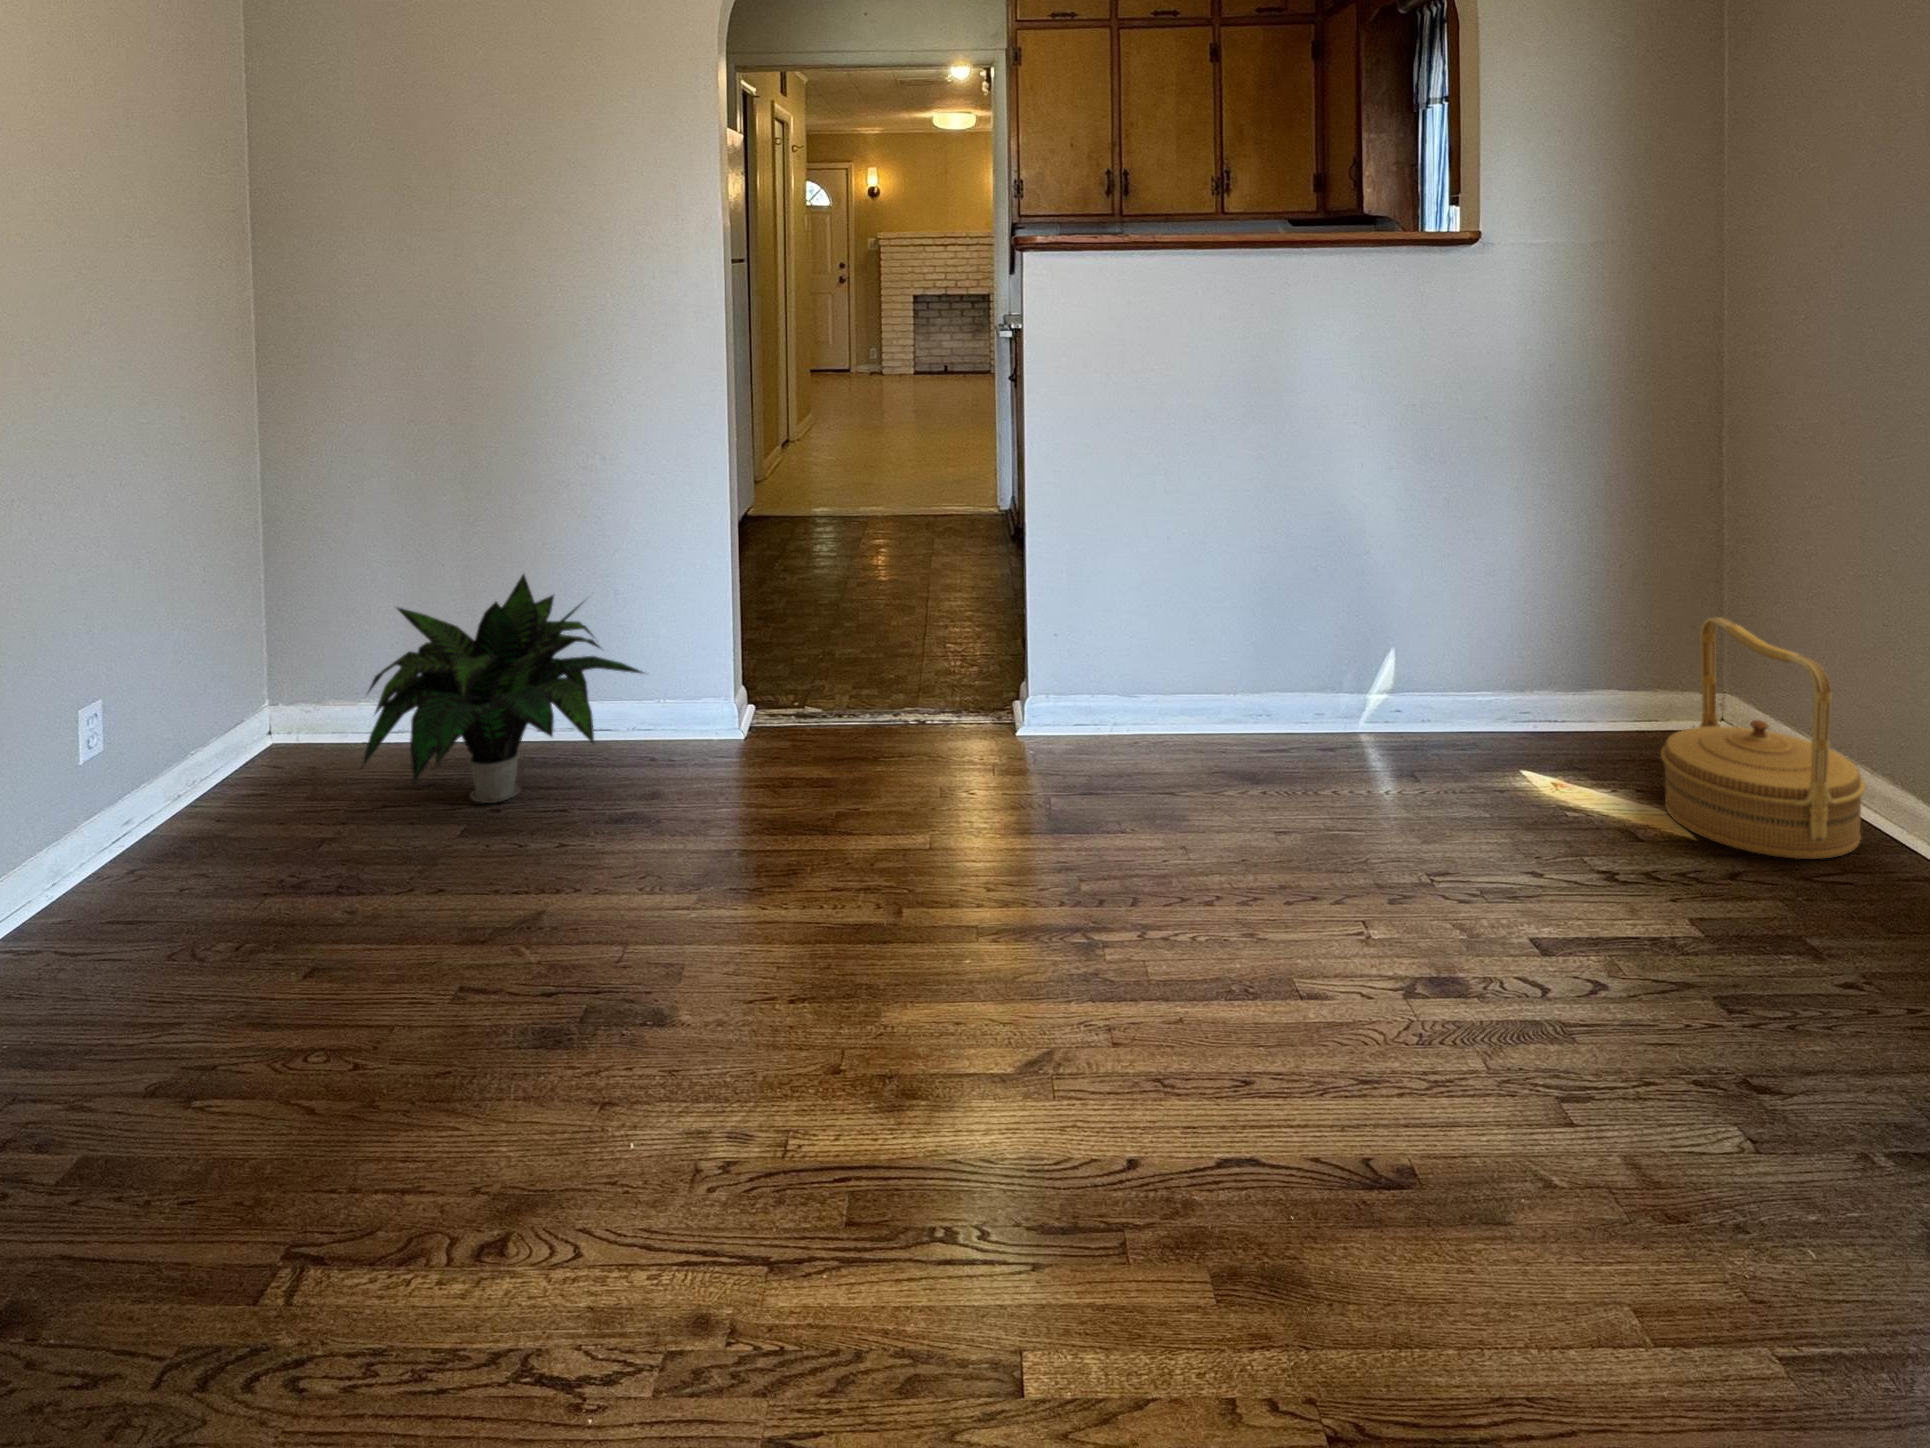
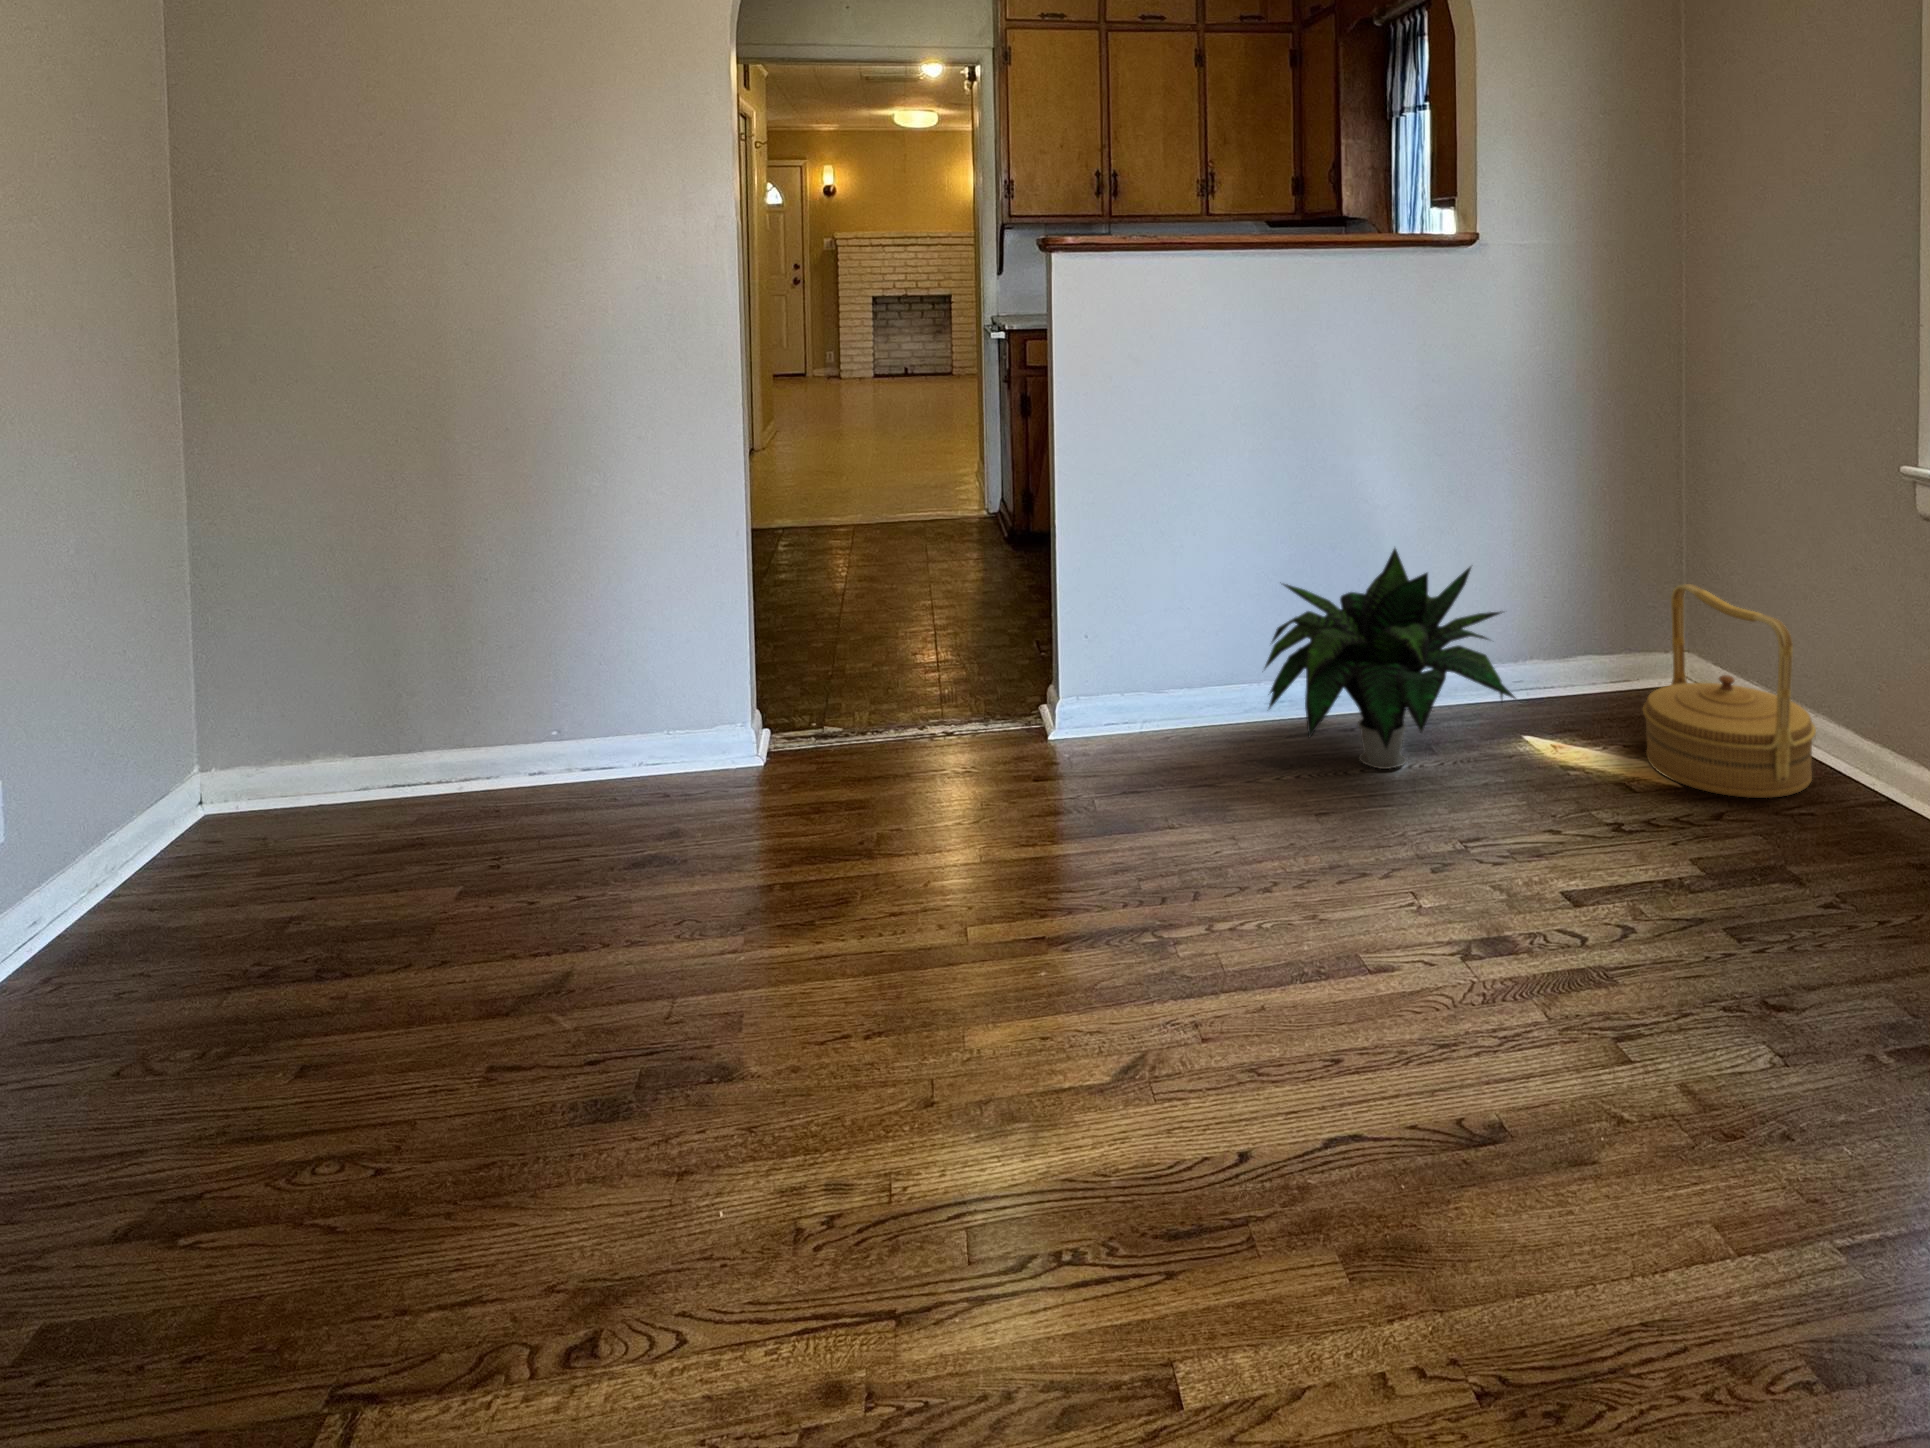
potted plant: present [362,574,643,803] -> present [1265,548,1515,769]

